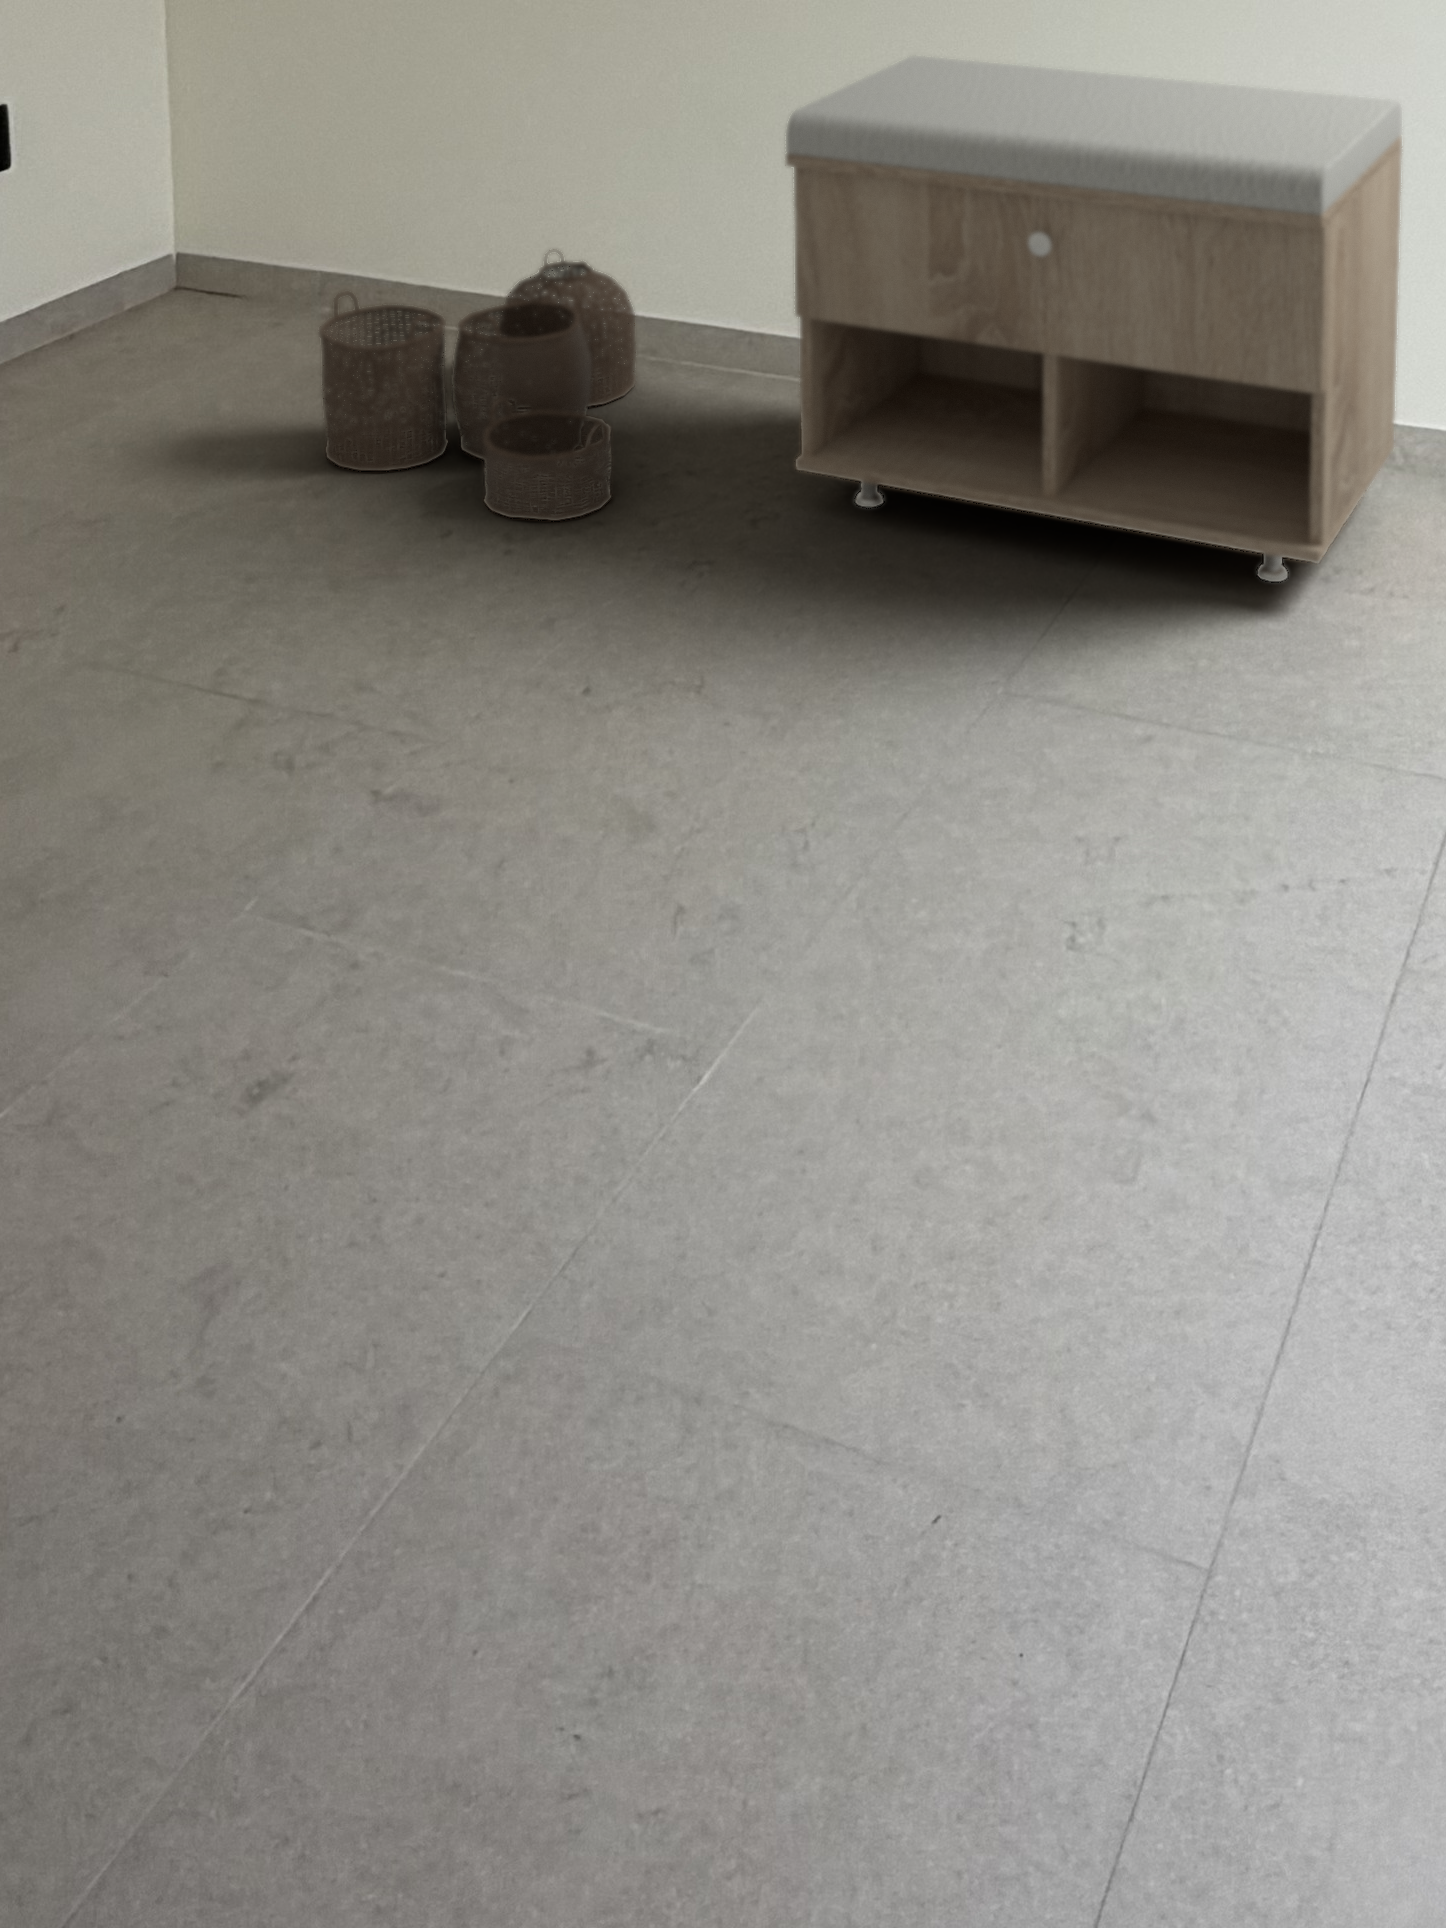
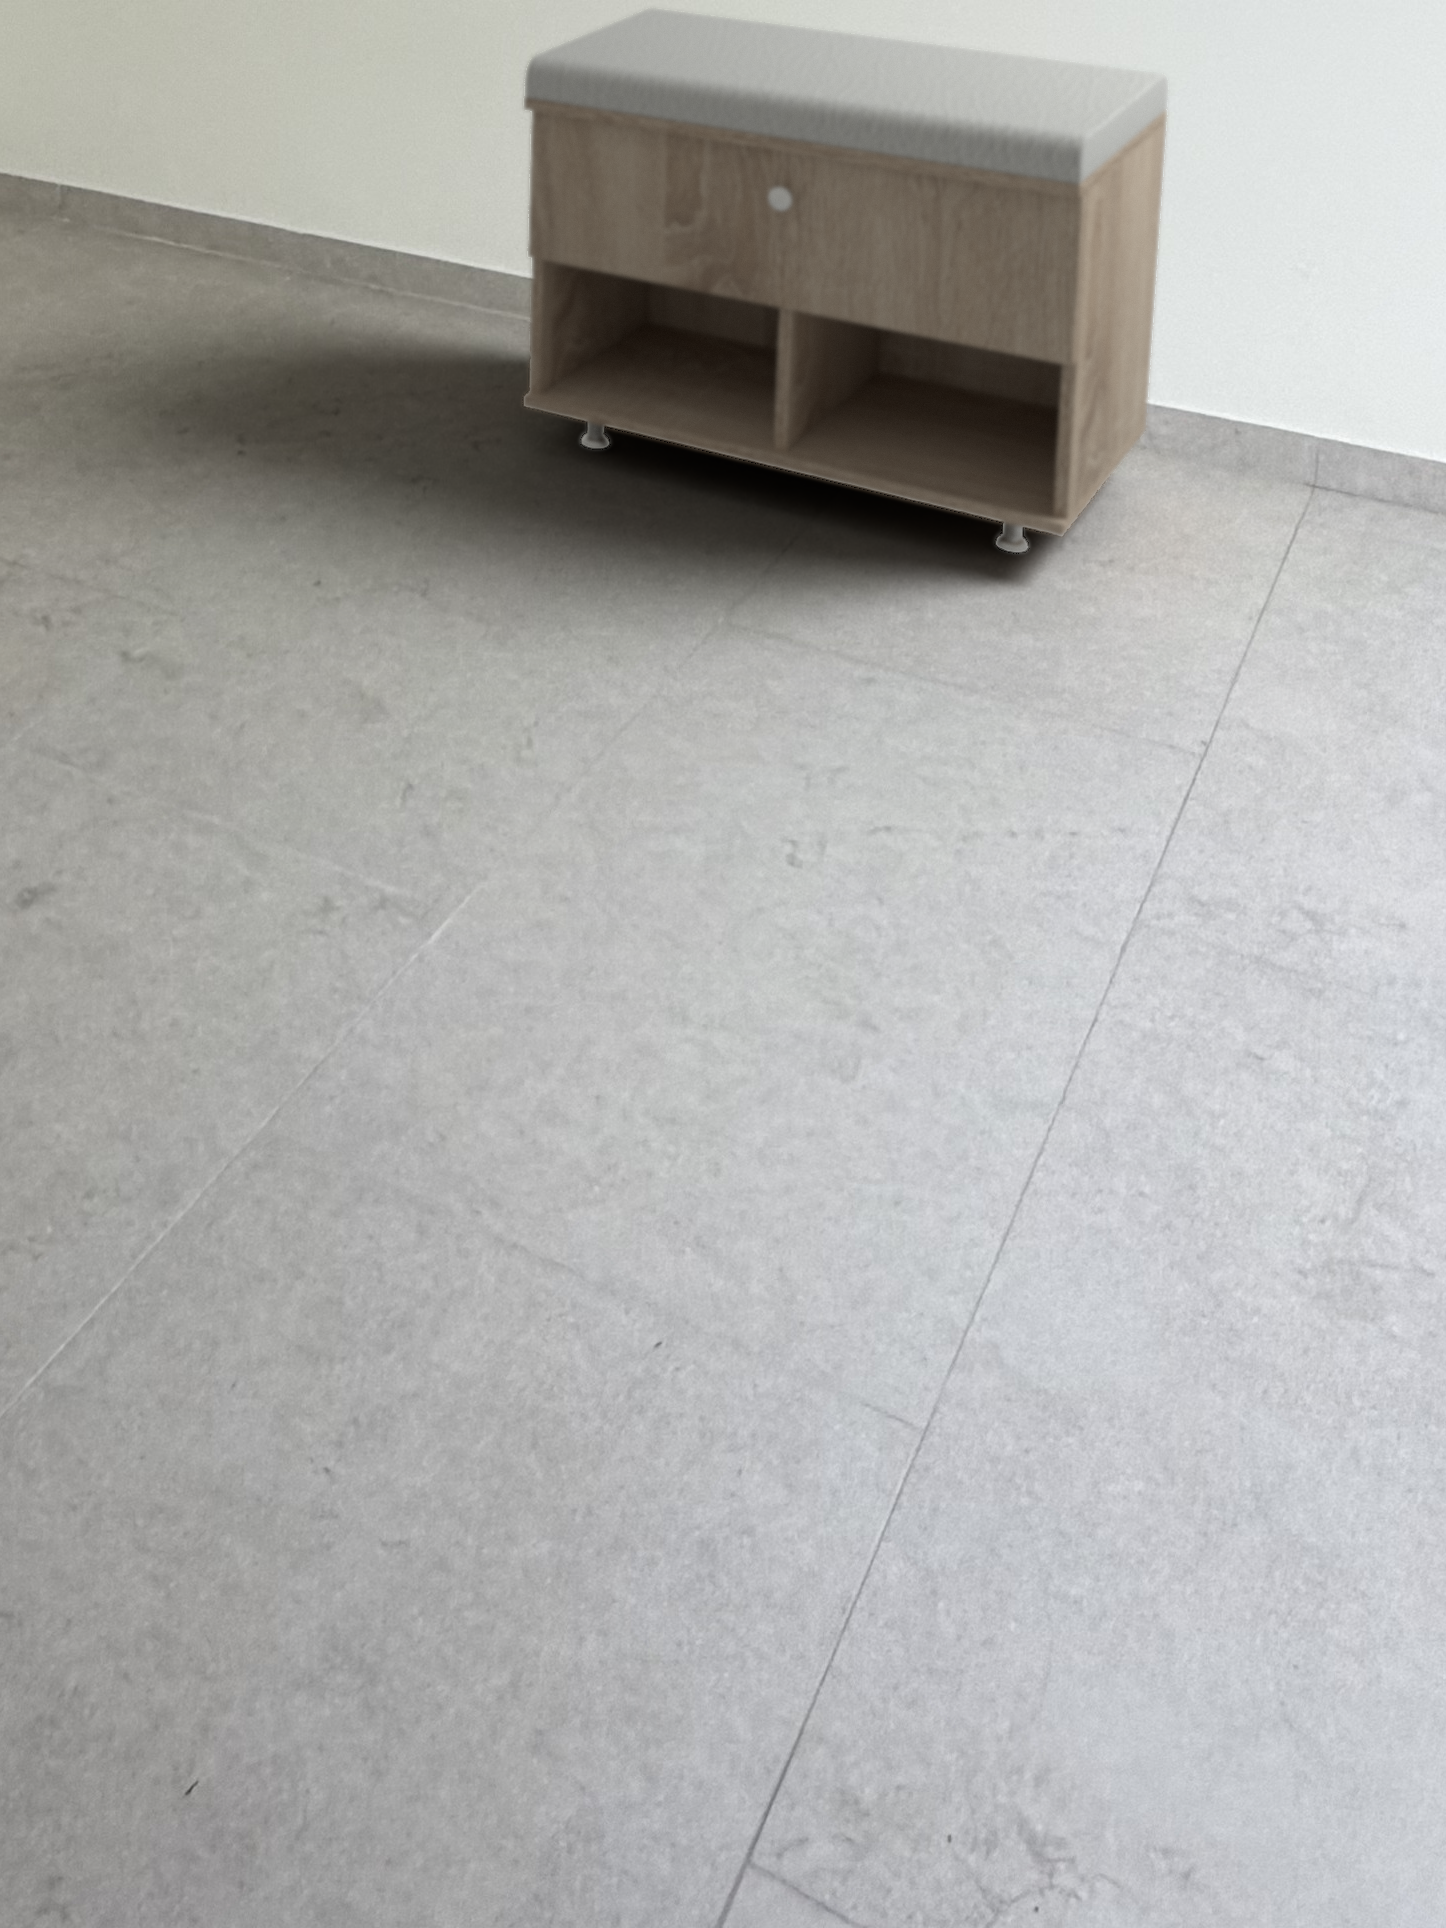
woven basket: present [319,249,636,521] -> none [68,181,363,438]

